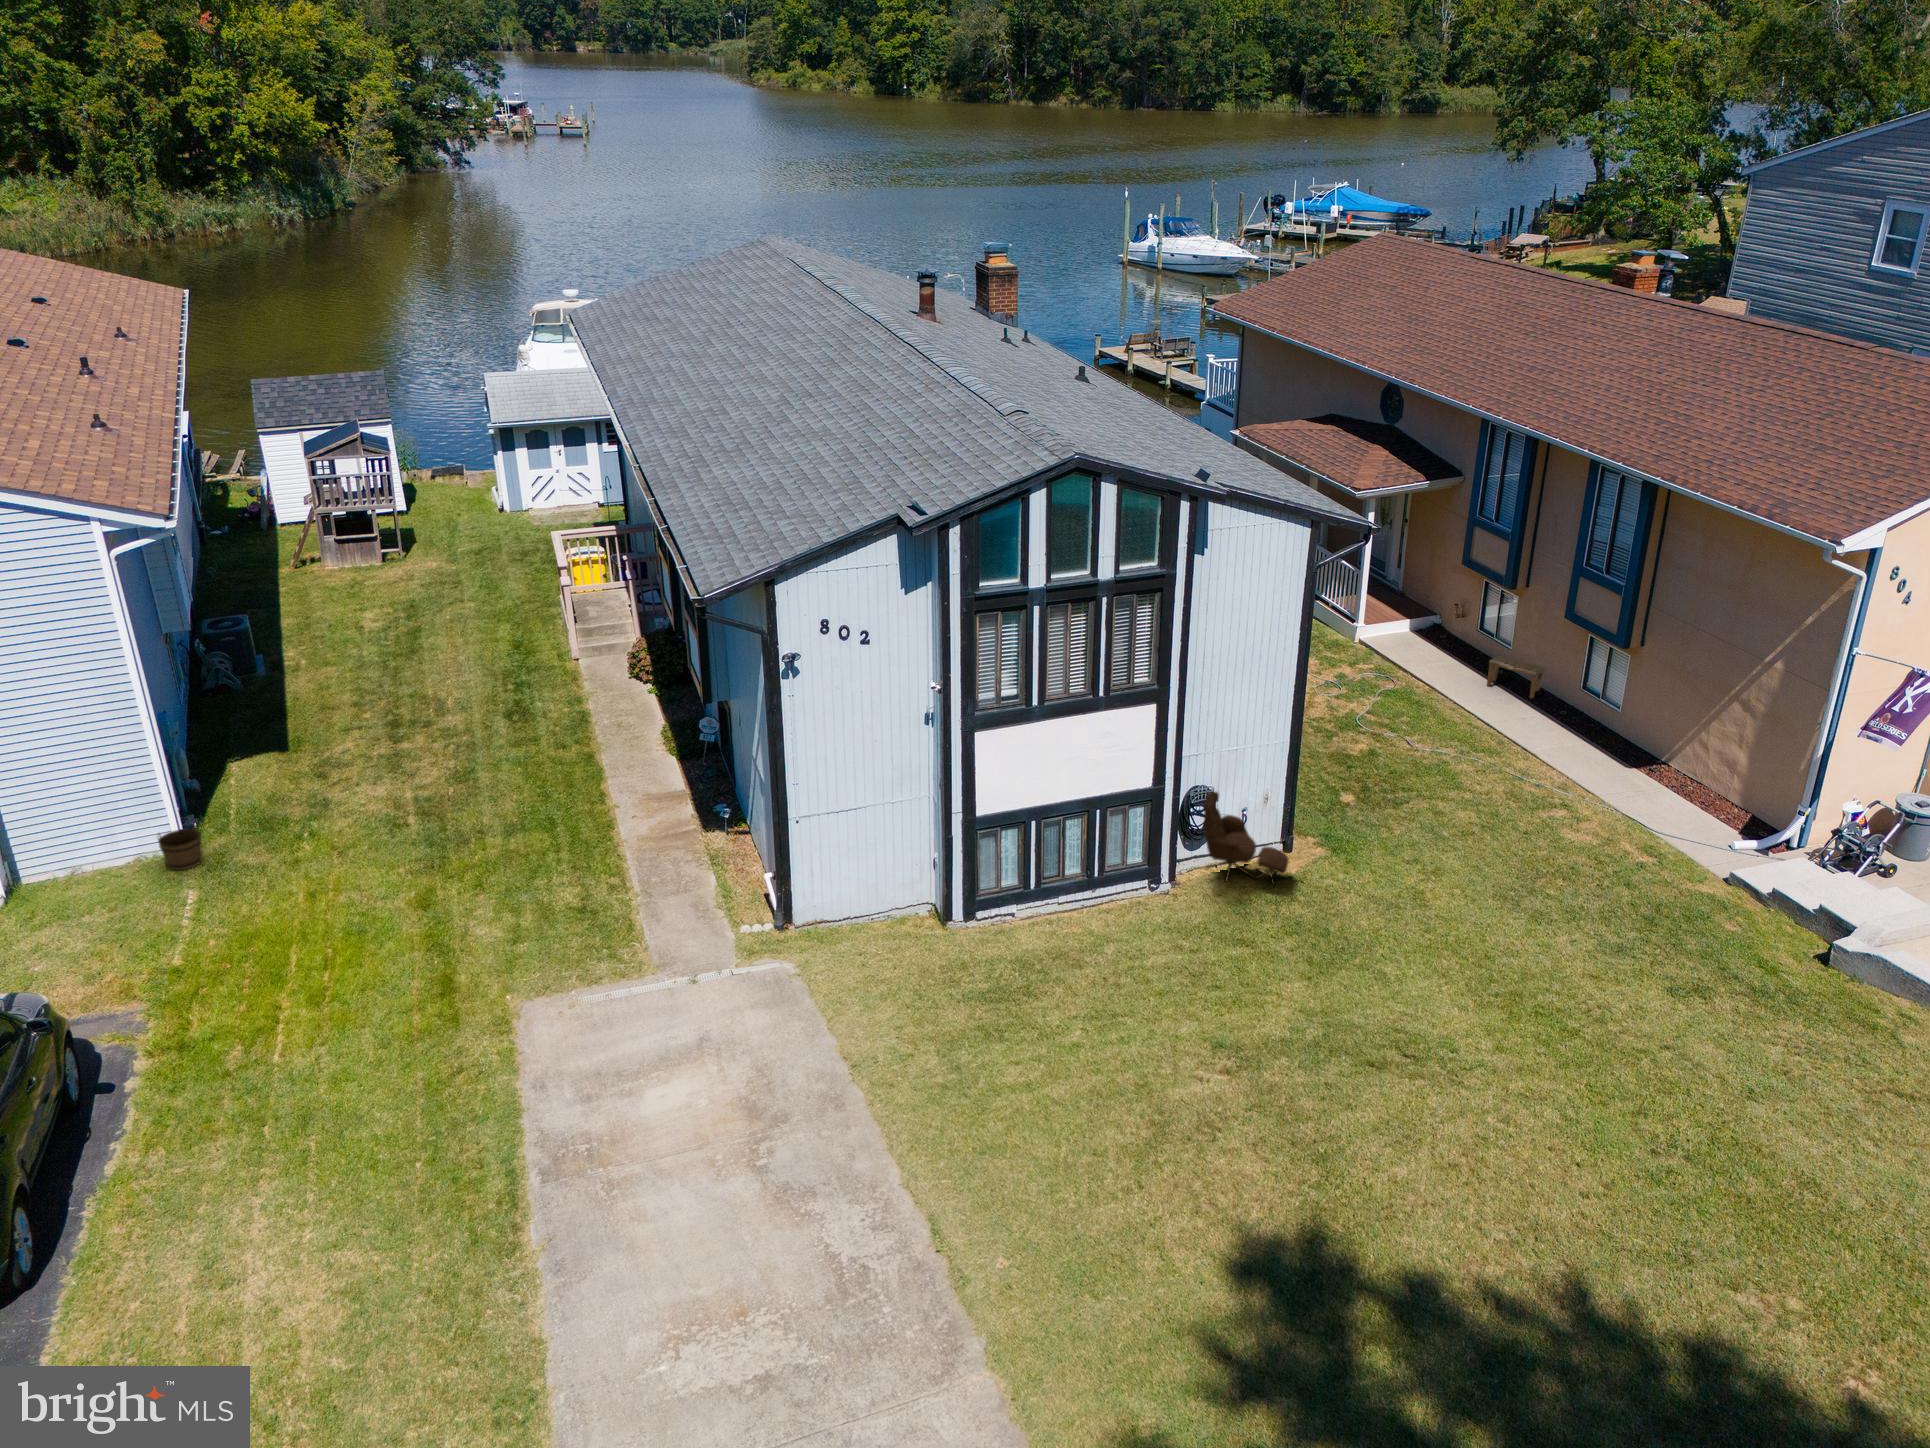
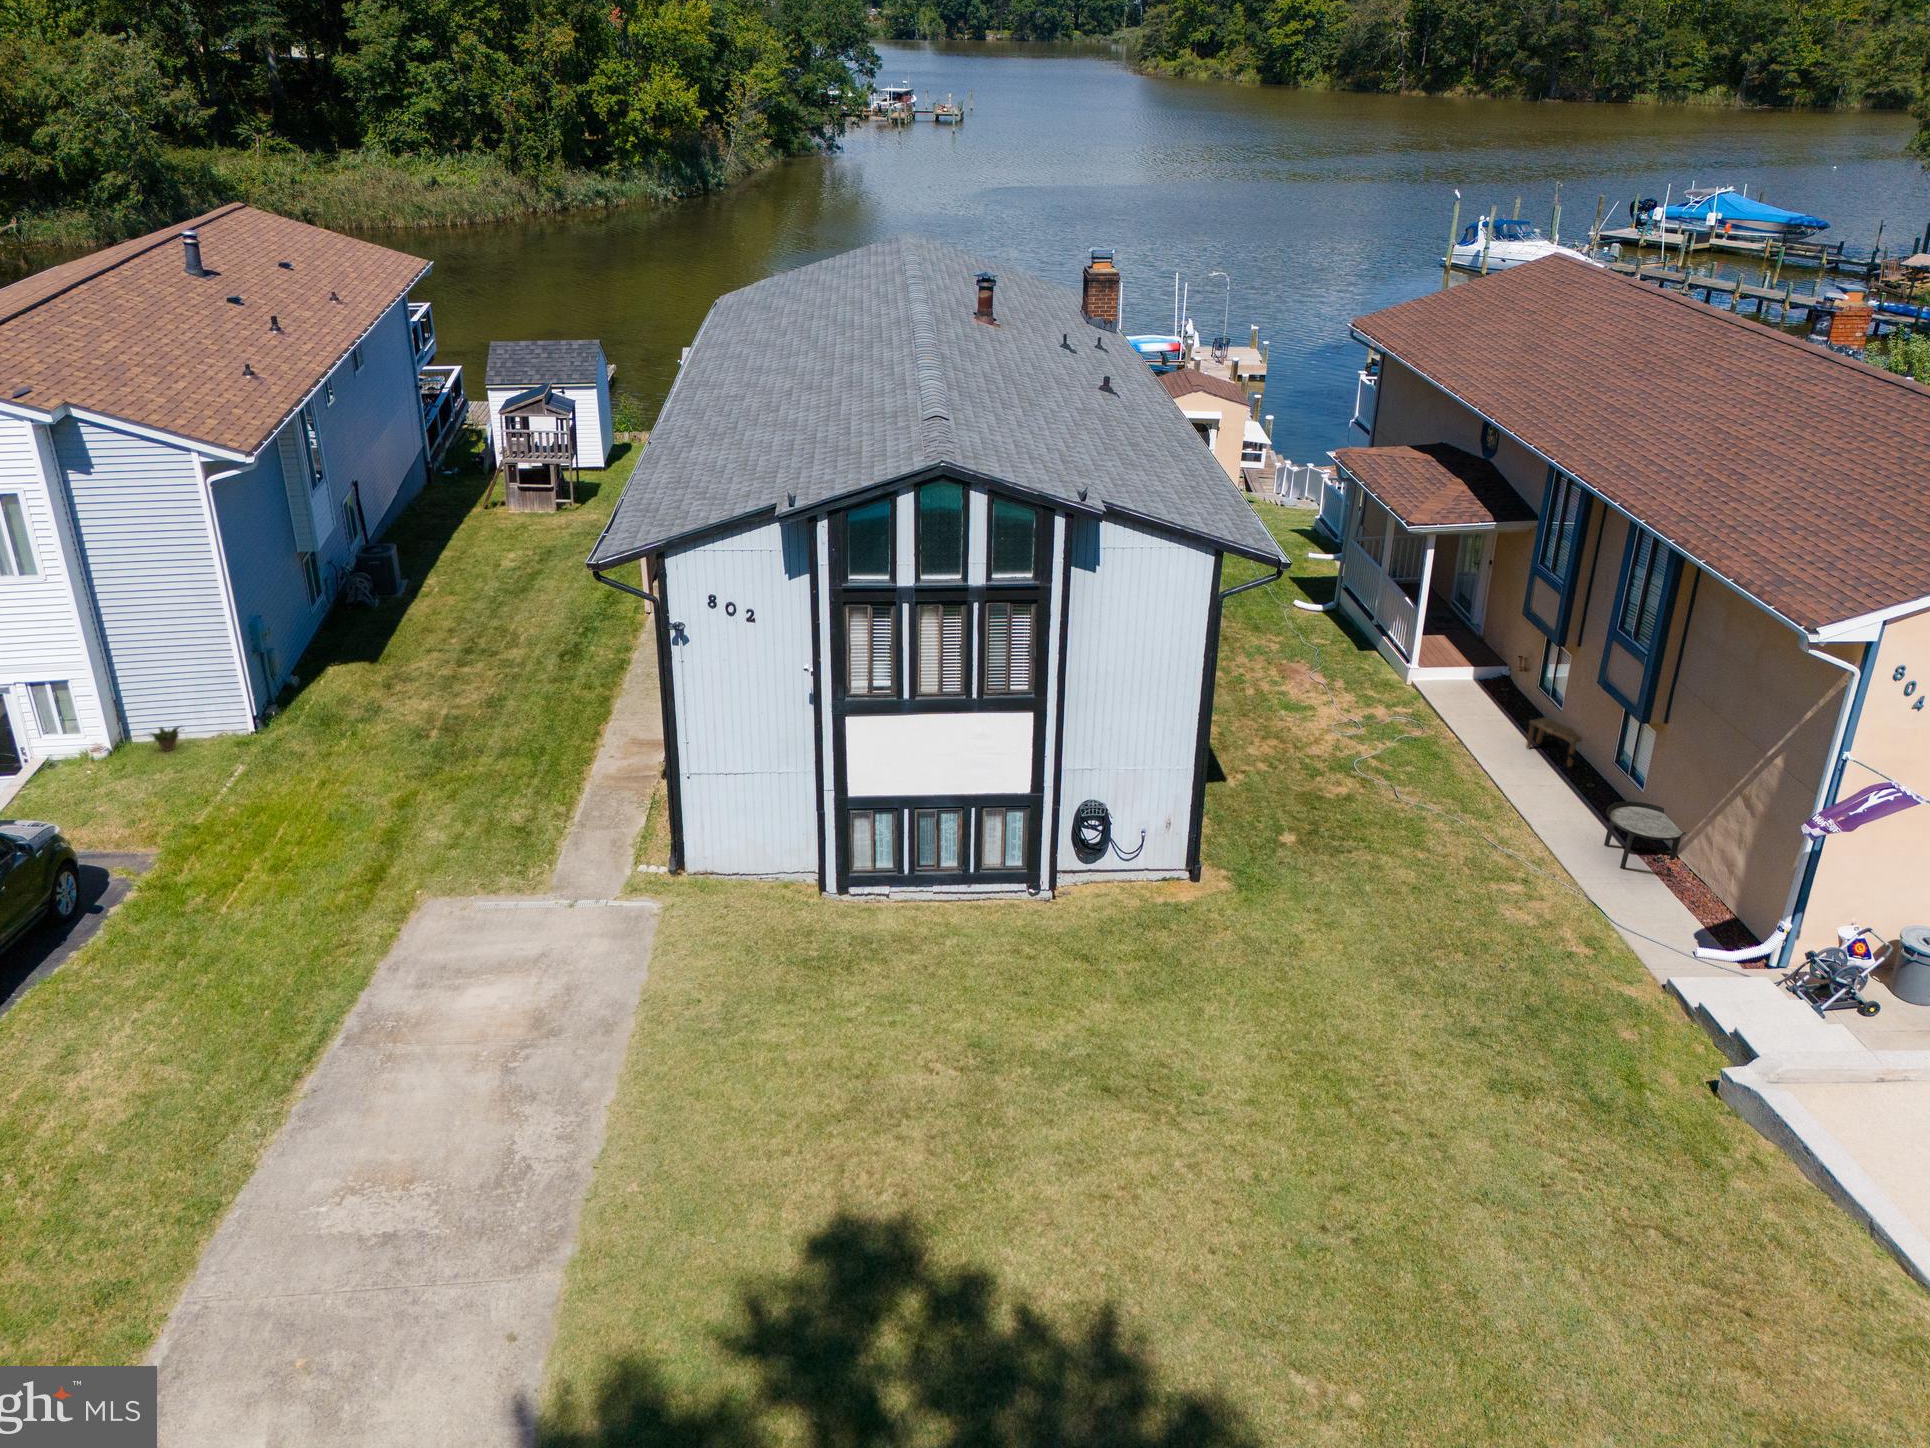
round table: none [1606,720,1684,782] -> present [1604,802,1686,872]
lounge chair: present [1204,792,1289,884] -> none [1084,804,1171,908]
bucket: present [158,829,202,870] -> none [229,714,263,747]
decorative plant: none [46,854,103,890] -> present [150,726,180,751]

